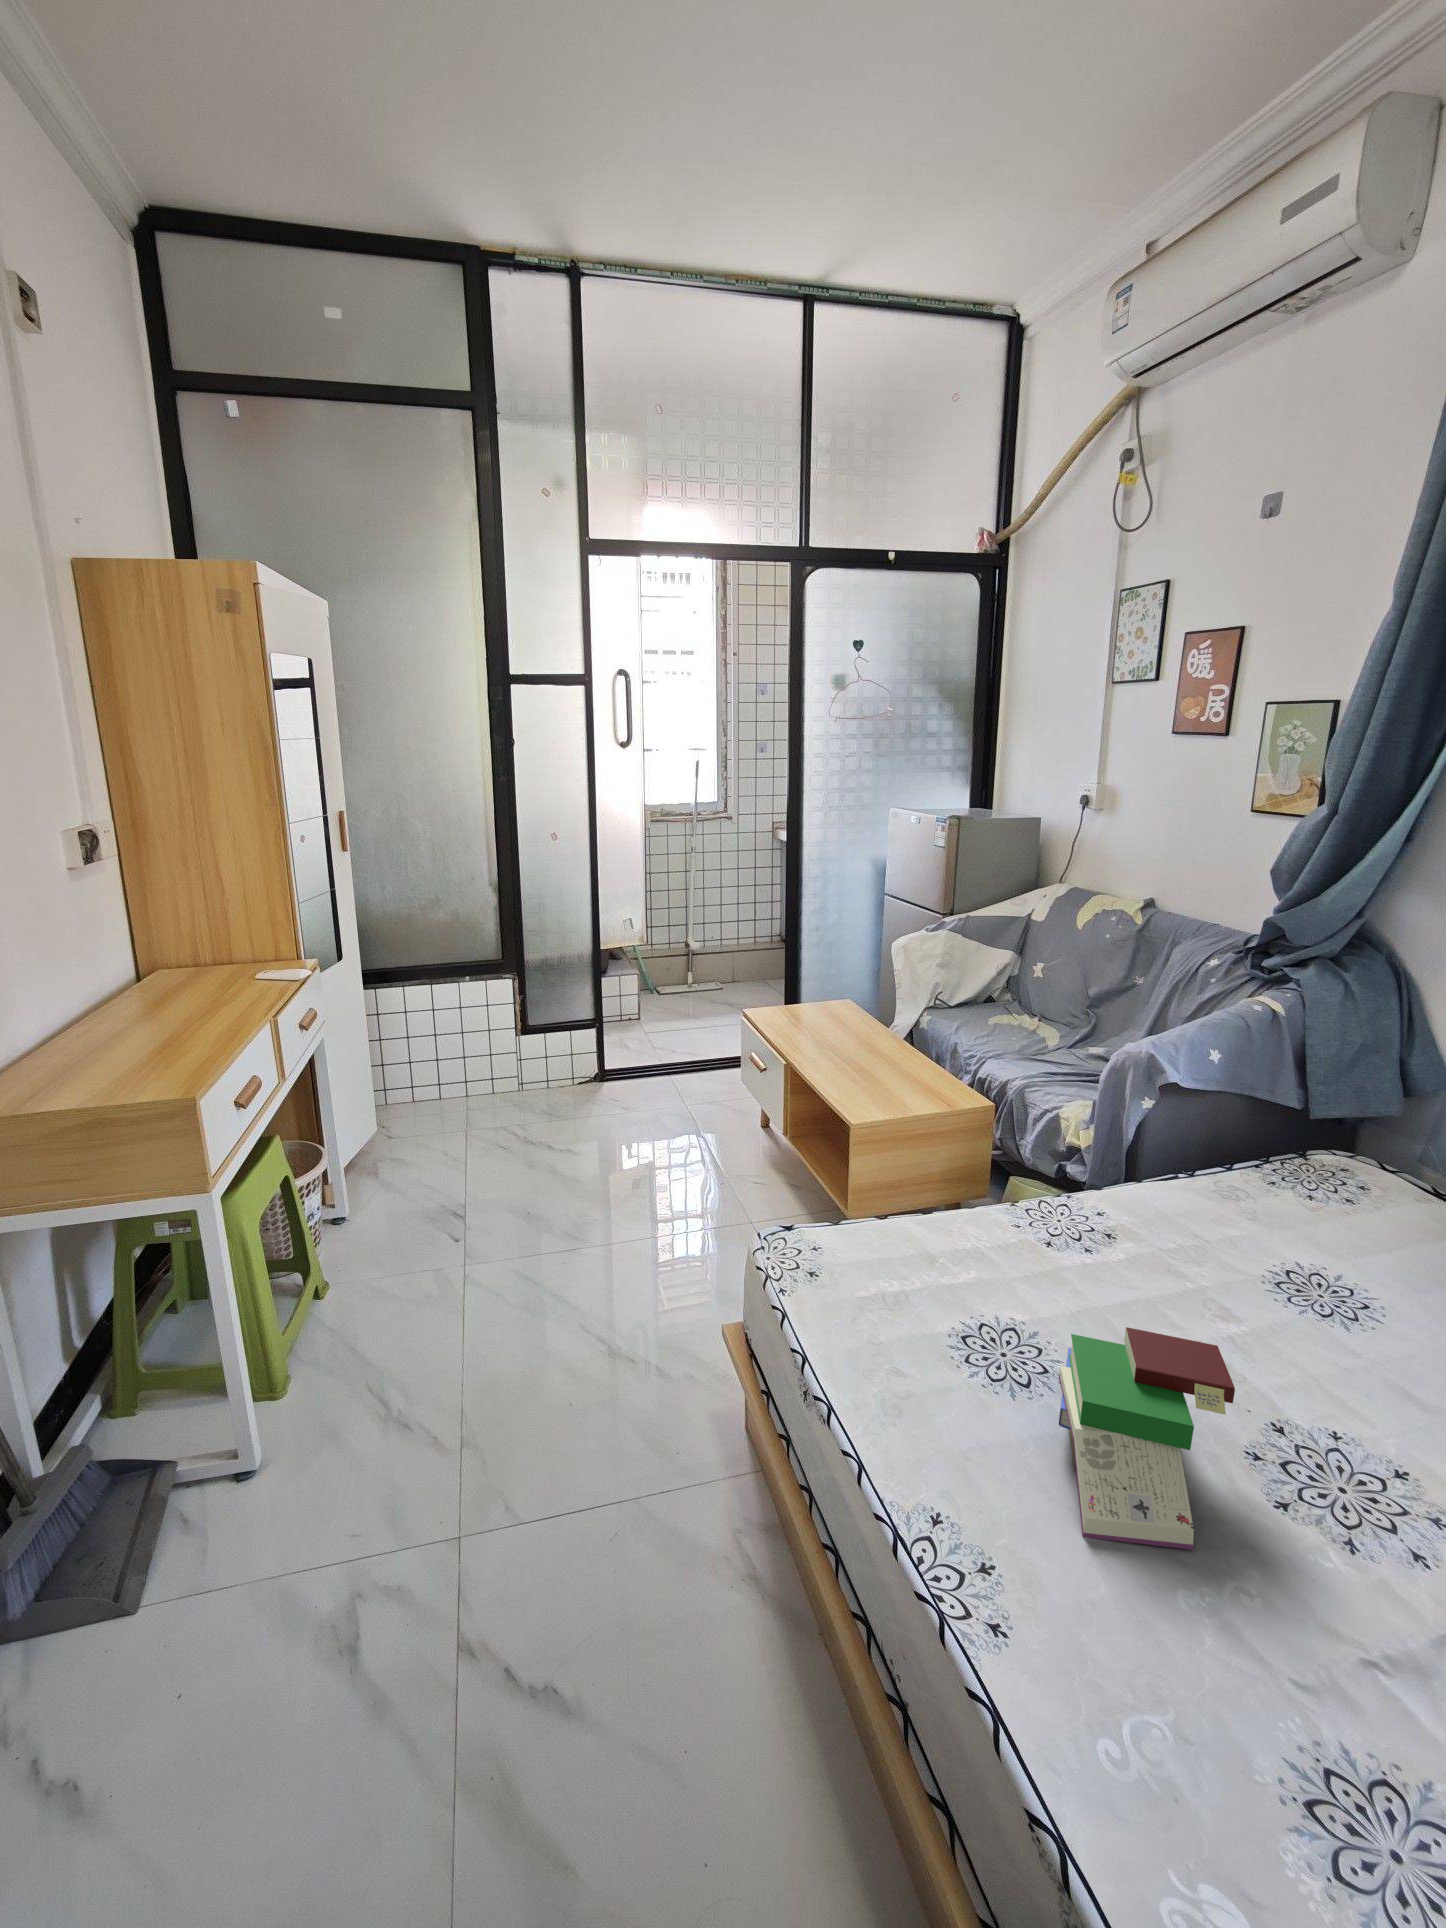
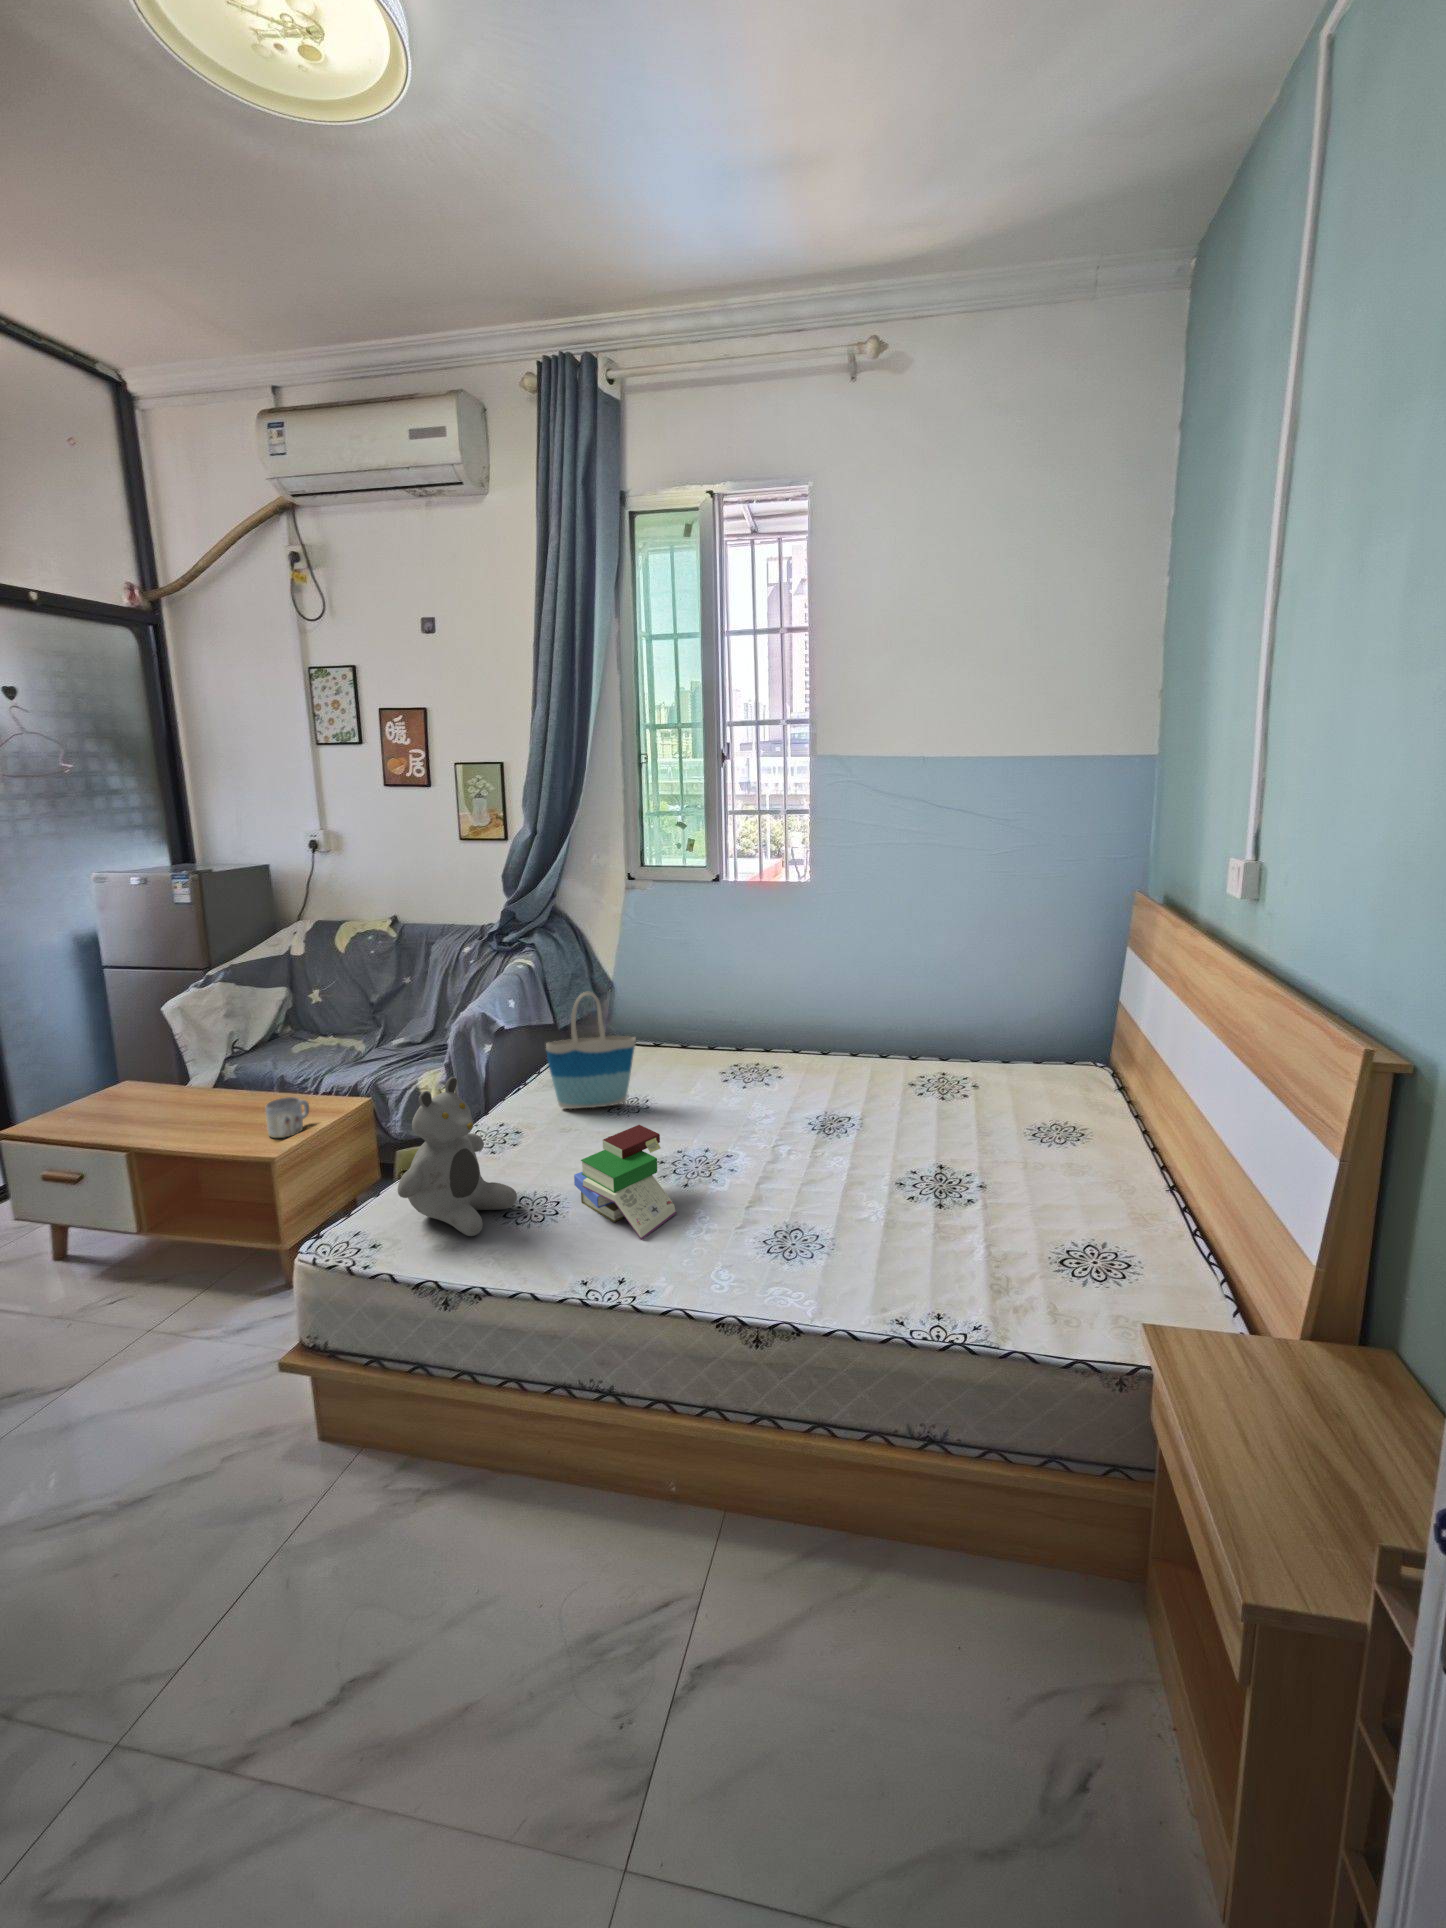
mug: none [873,1061,919,1104] -> present [266,1097,309,1138]
tote bag: none [1184,1079,1358,1290] -> present [546,991,636,1109]
teddy bear: none [835,1117,981,1332] -> present [398,1077,517,1236]

